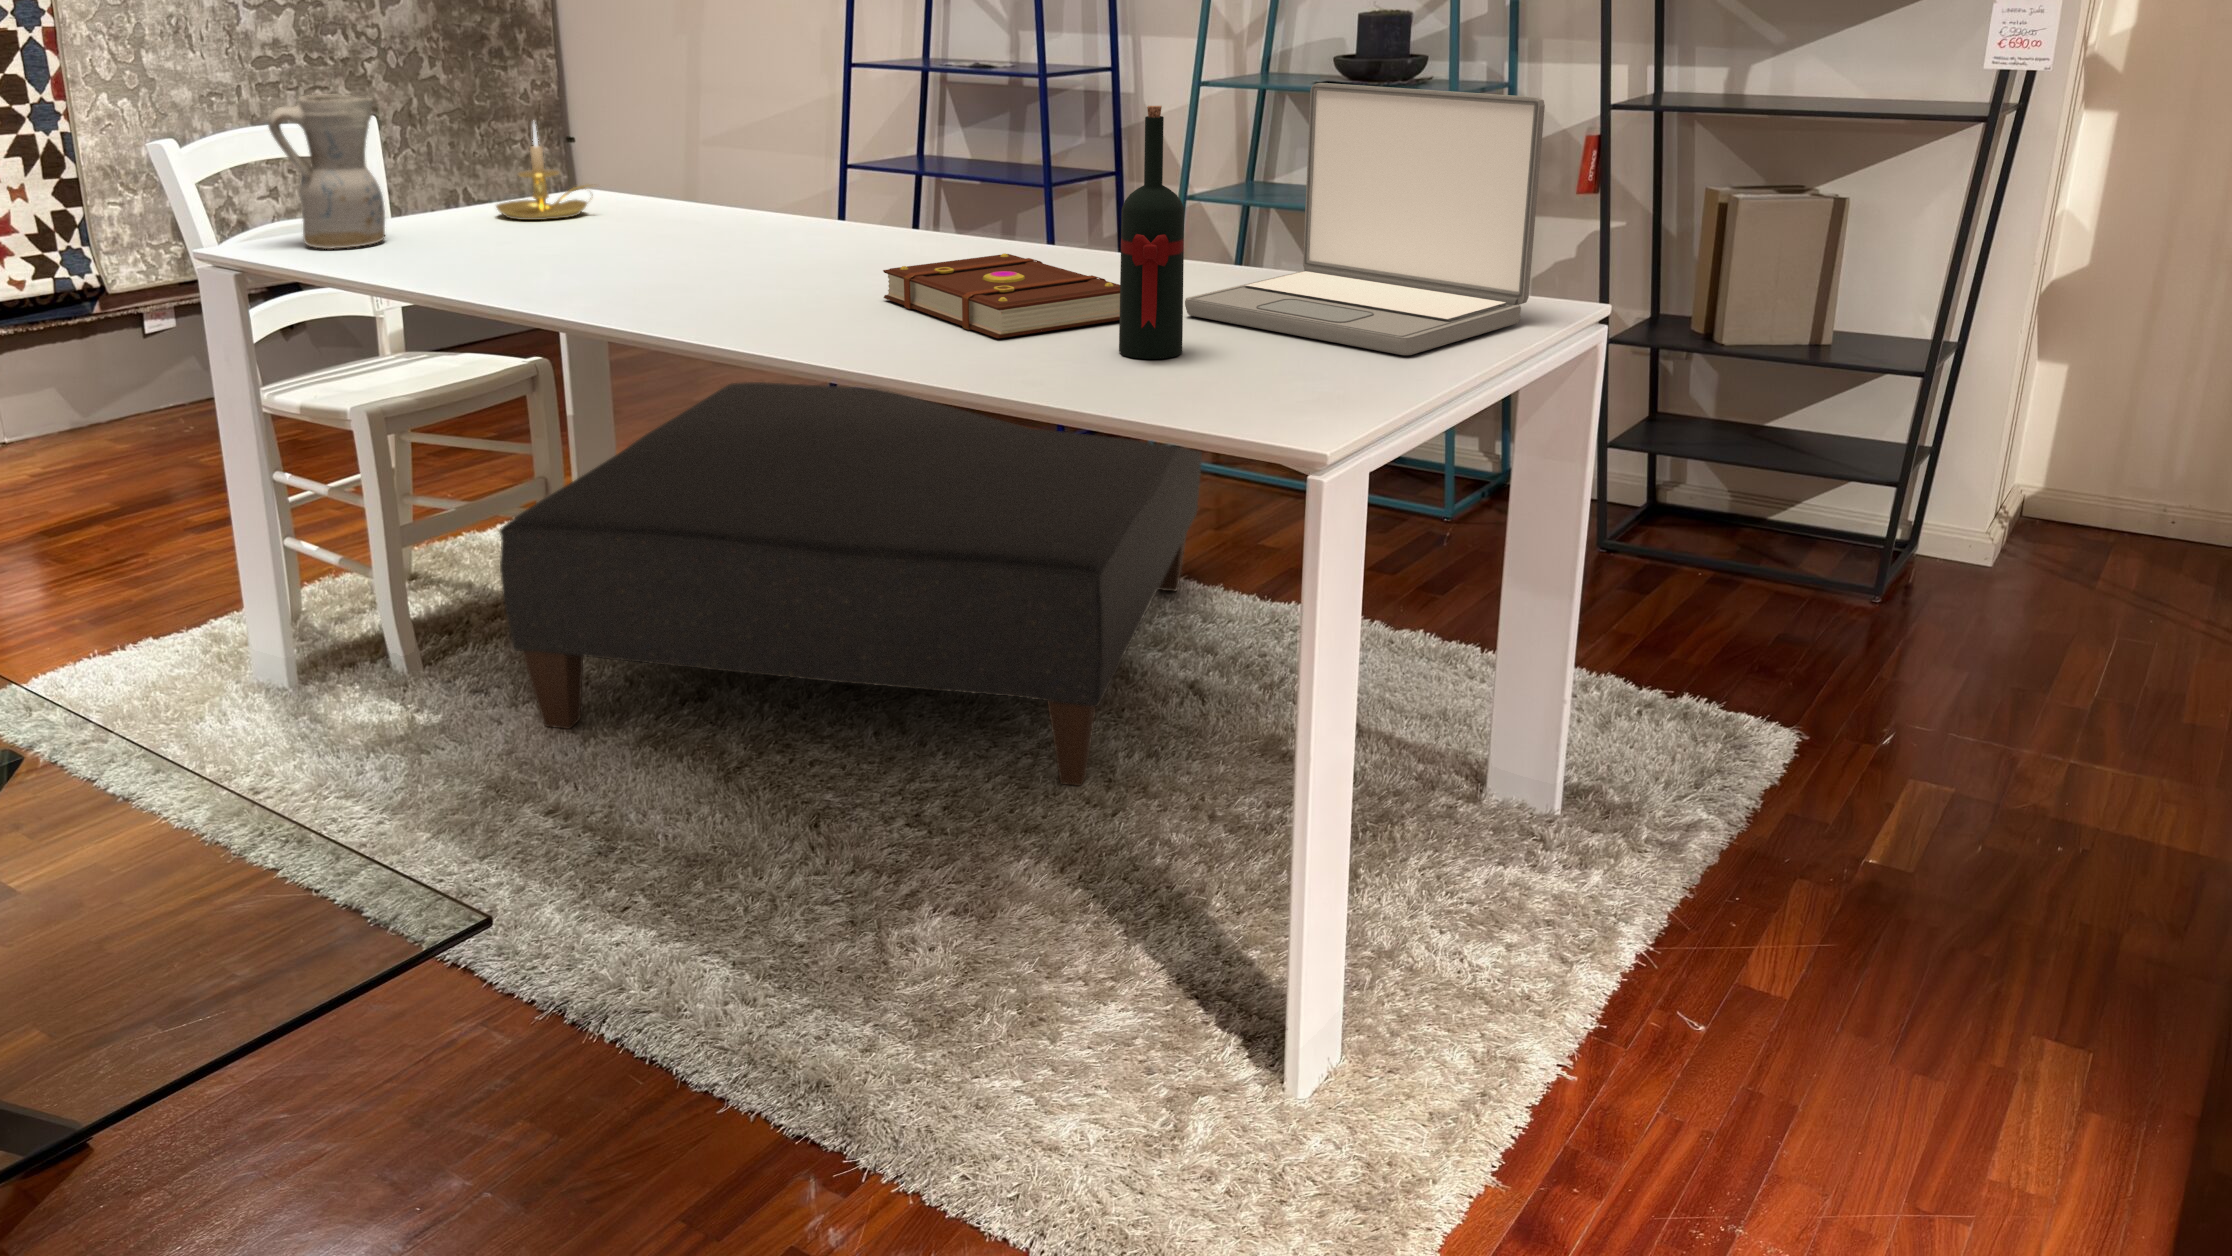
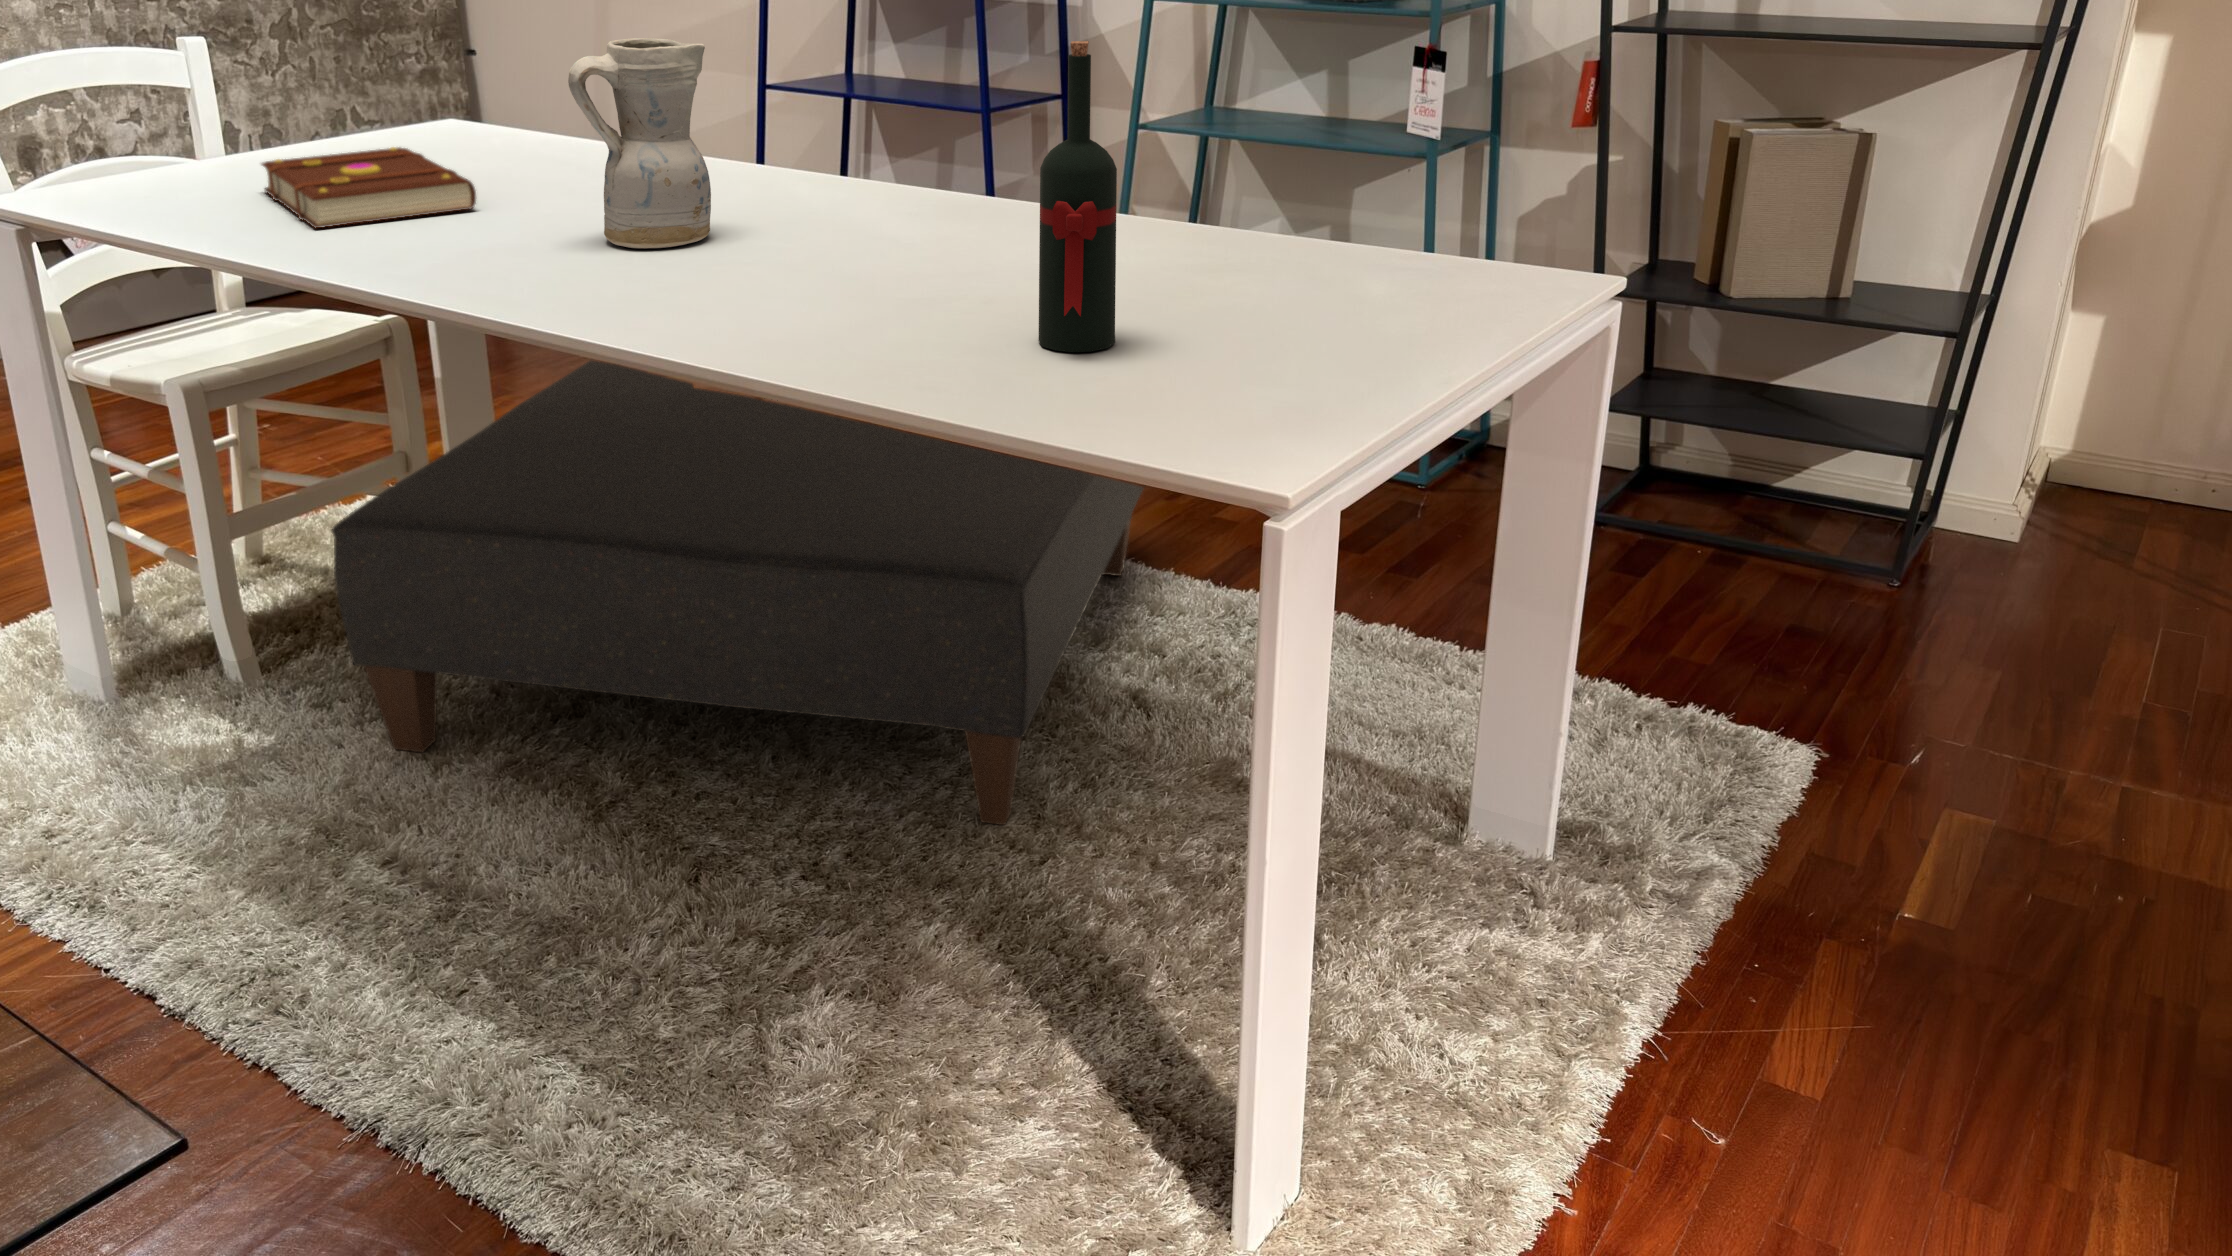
laptop: present [1185,83,1545,355] -> none [1121,8,1555,347]
ceramic pitcher: present [268,94,385,249] -> present [568,38,711,248]
candle holder: present [496,124,593,220] -> none [340,44,459,159]
book: present [883,253,1120,338] -> present [262,147,476,228]

